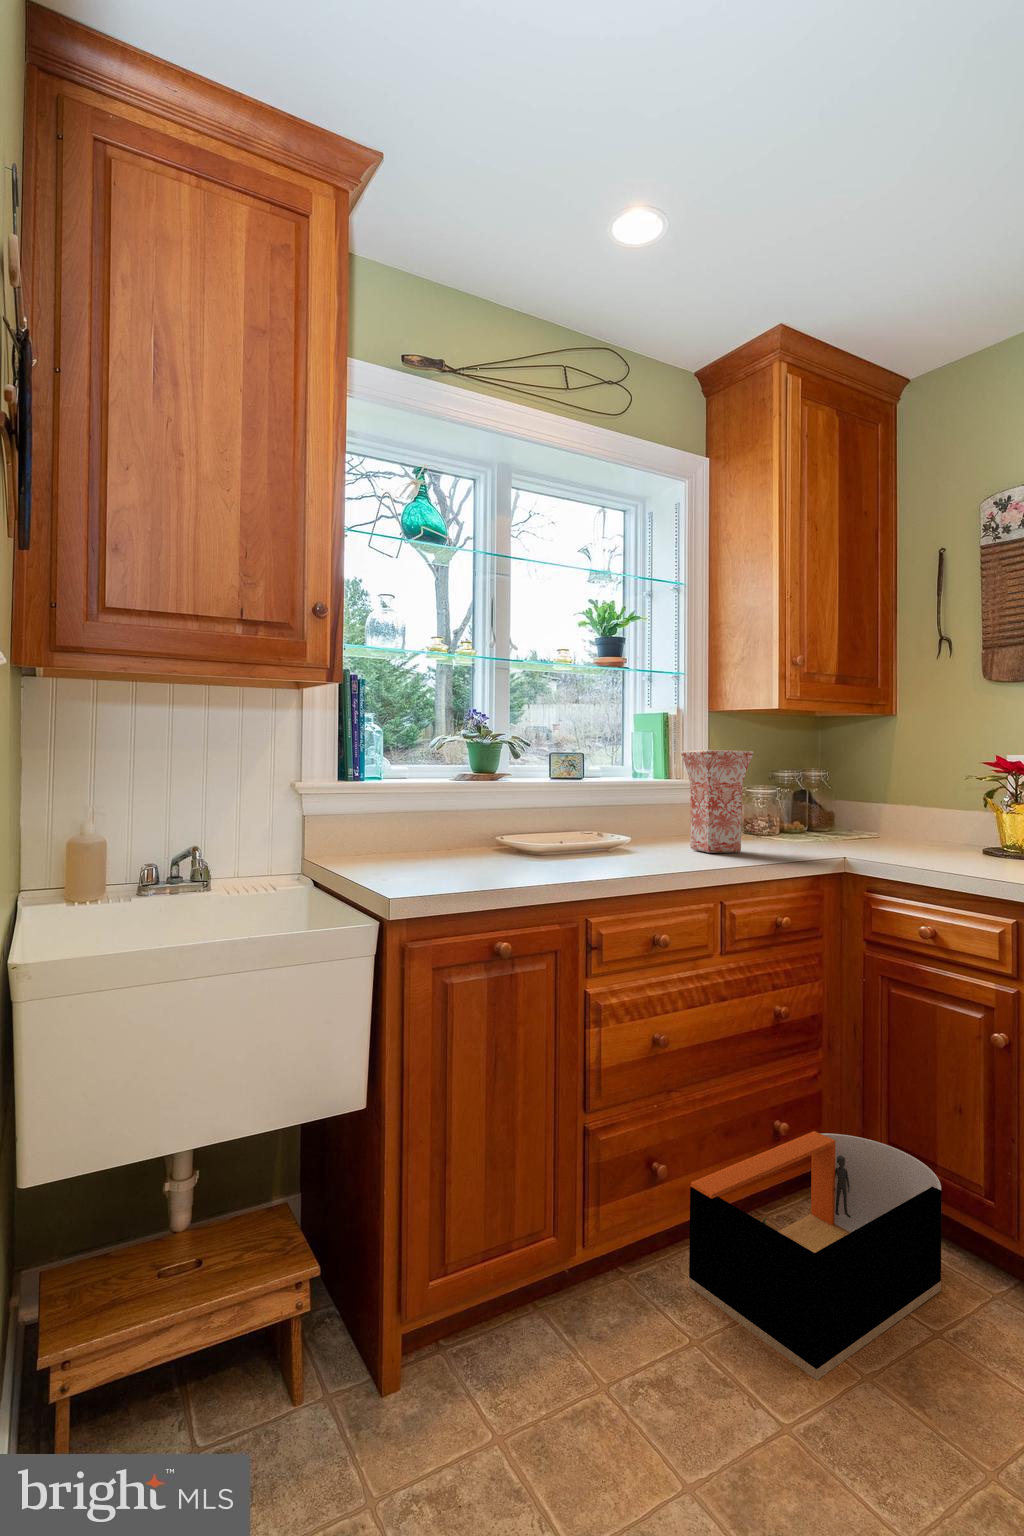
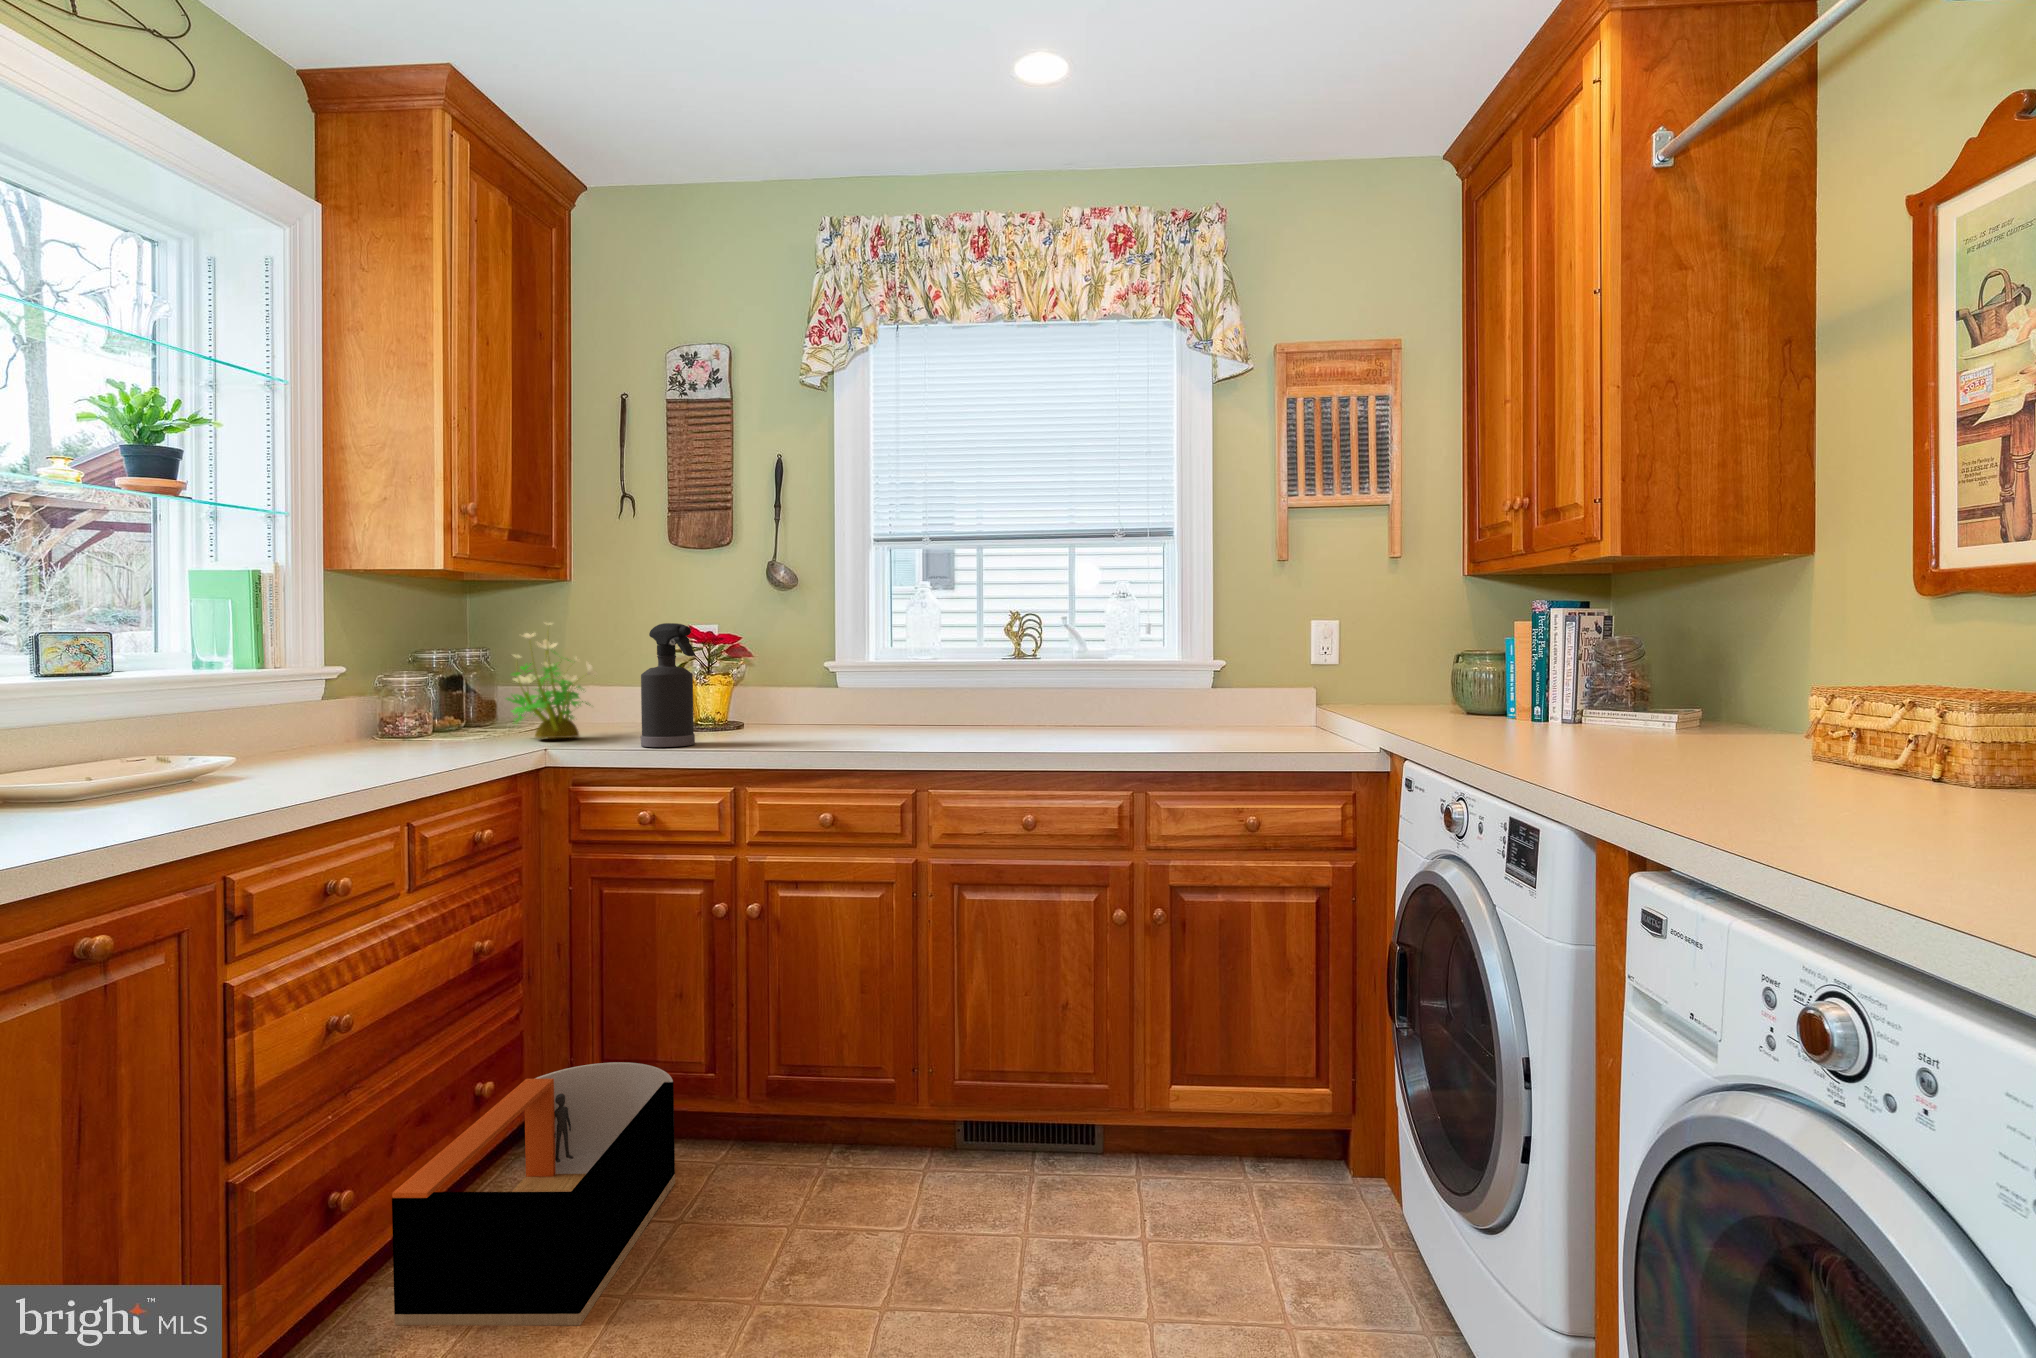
spray bottle: none [926,749,982,866] -> present [641,623,695,747]
vase: present [681,750,754,853] -> none [310,623,427,763]
potted plant: none [816,750,899,849] -> present [507,623,597,738]

